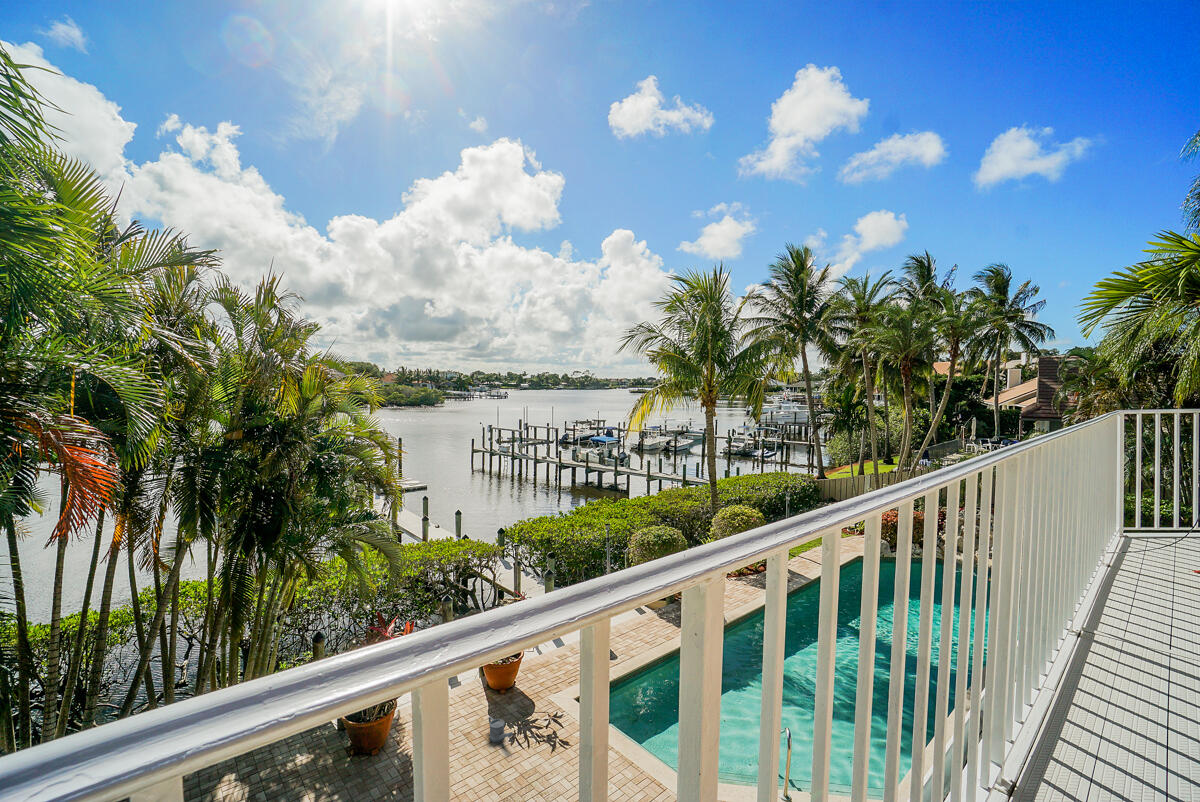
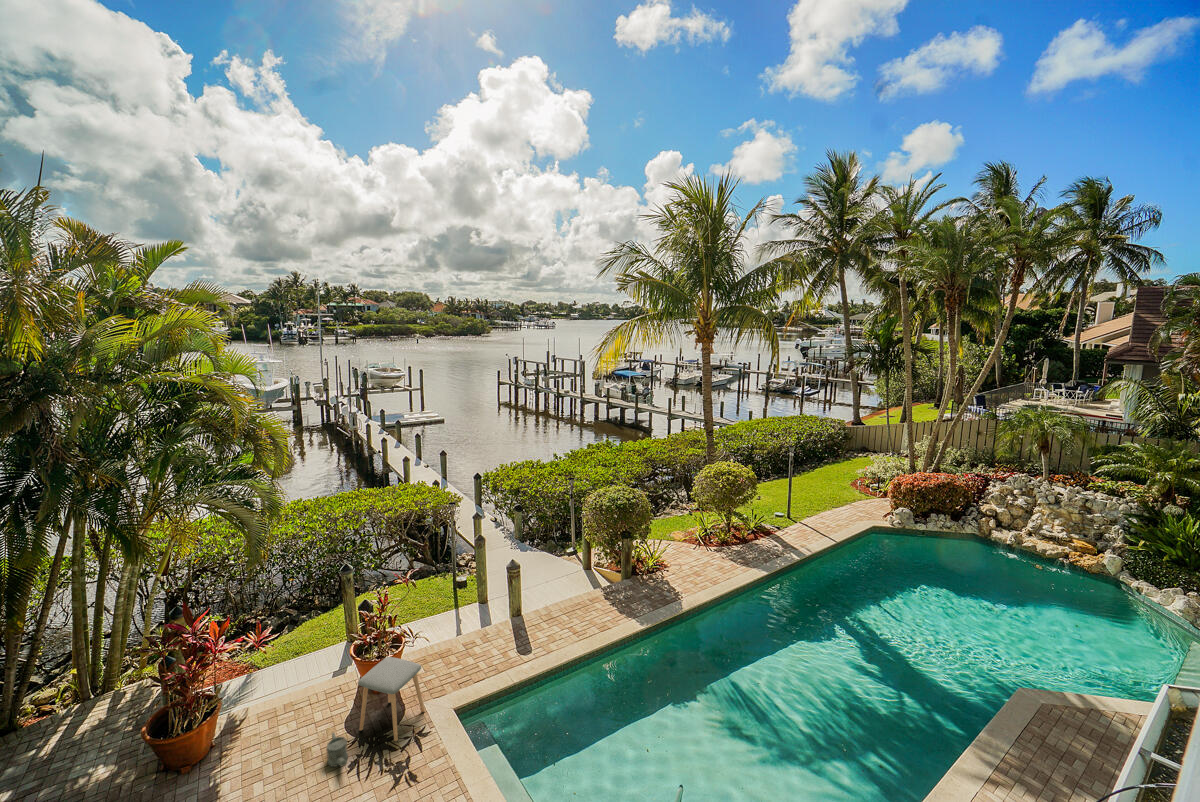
stool: none [504,658,551,724] -> present [358,657,425,742]

